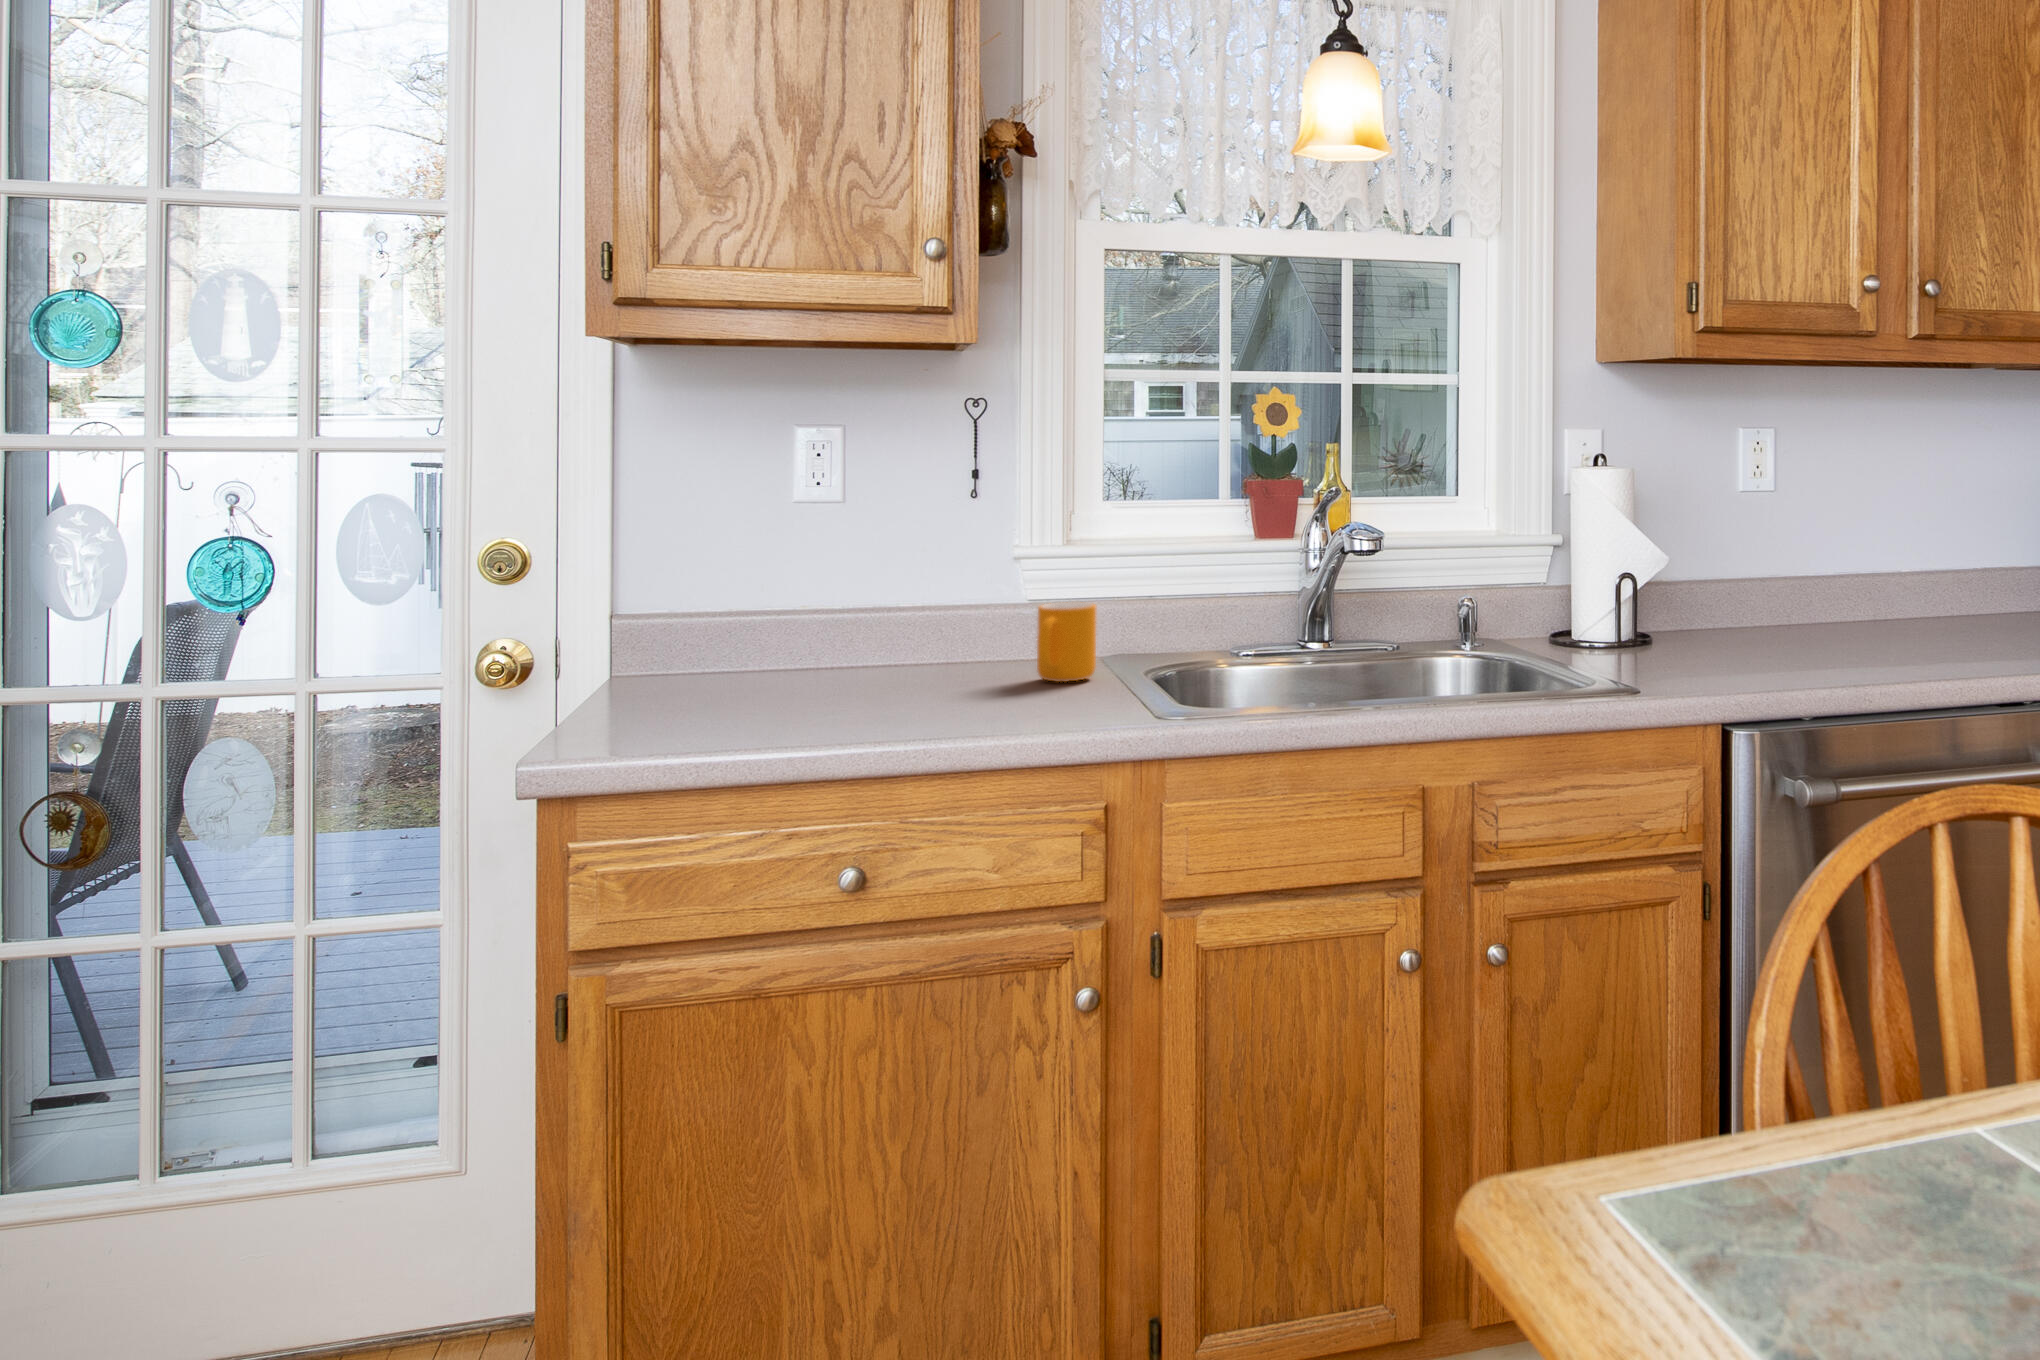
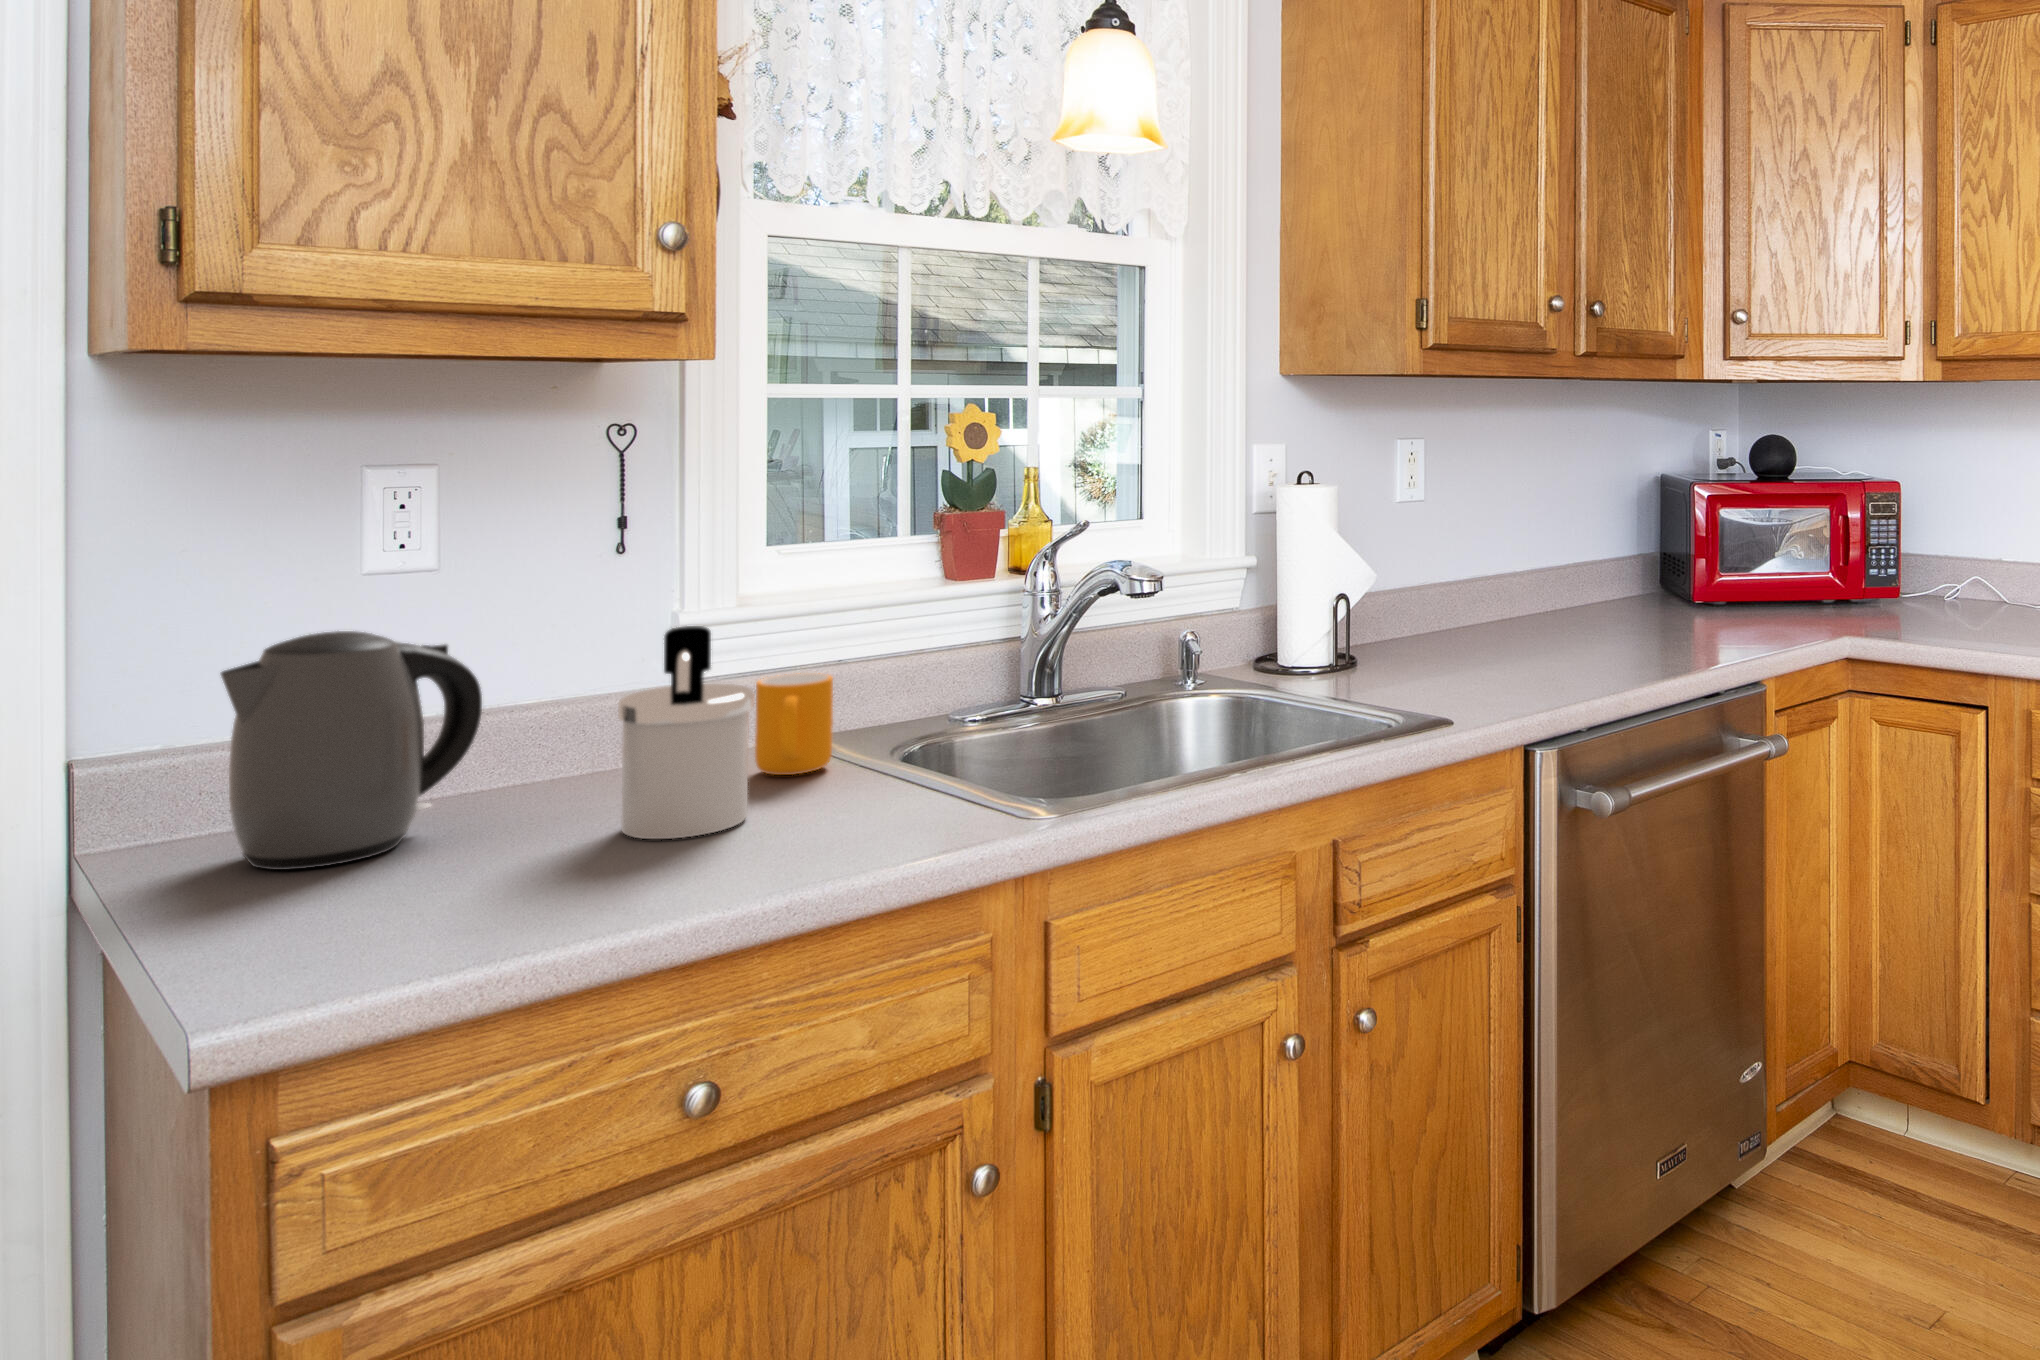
kettle: none [661,541,837,702] -> present [221,631,482,870]
soap dispenser: none [890,551,987,711] -> present [618,626,753,839]

